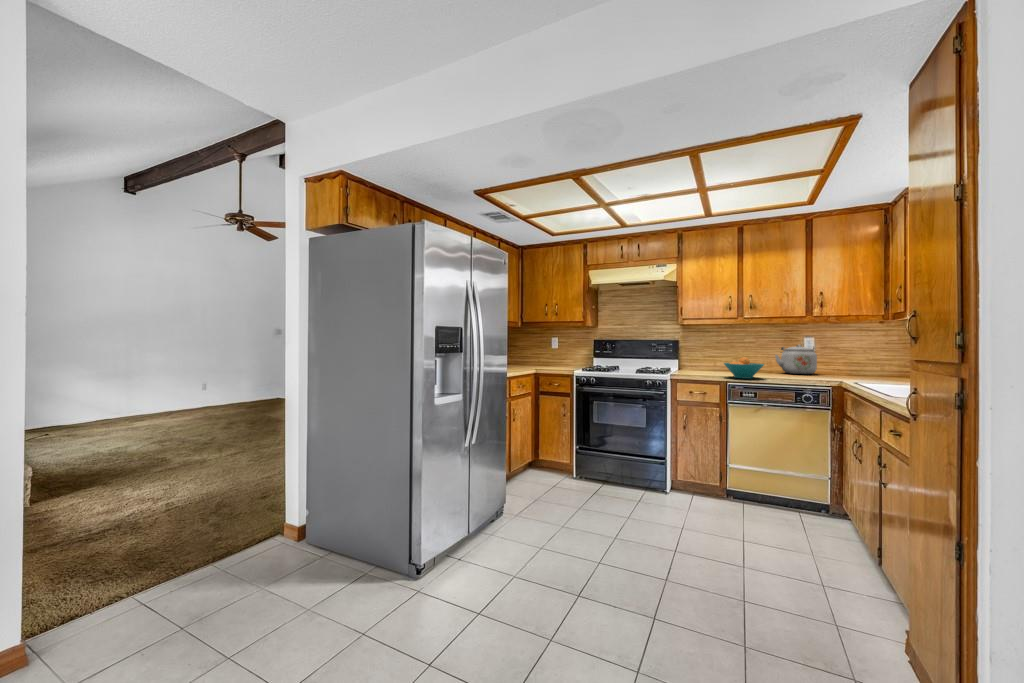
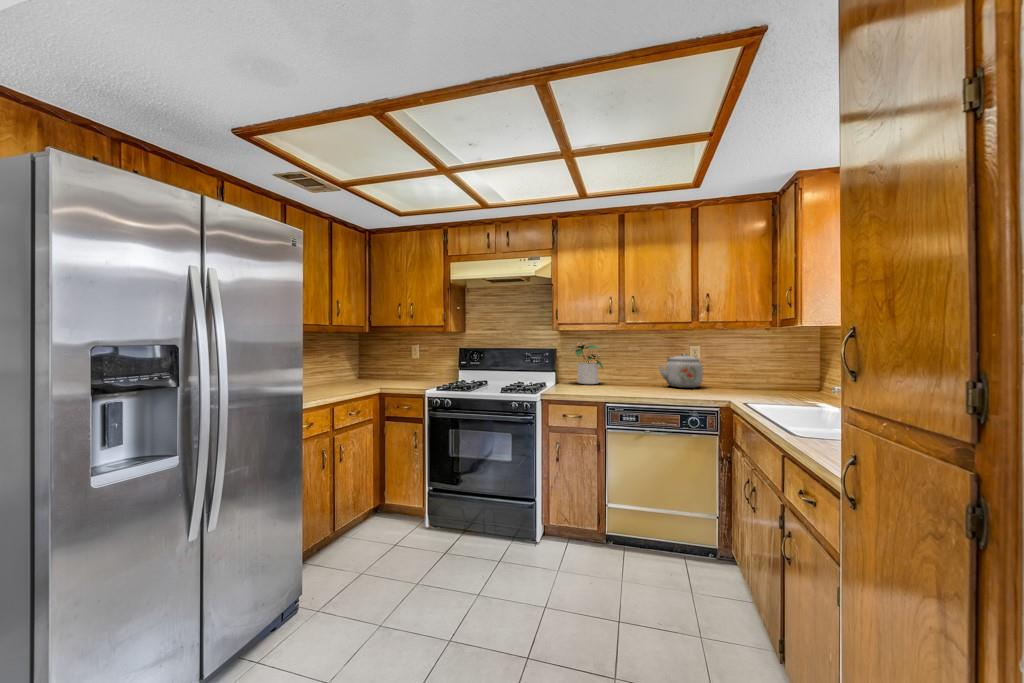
potted plant: none [687,333,725,371] -> present [576,342,603,384]
fruit bowl: present [724,357,764,379] -> none [600,371,646,398]

